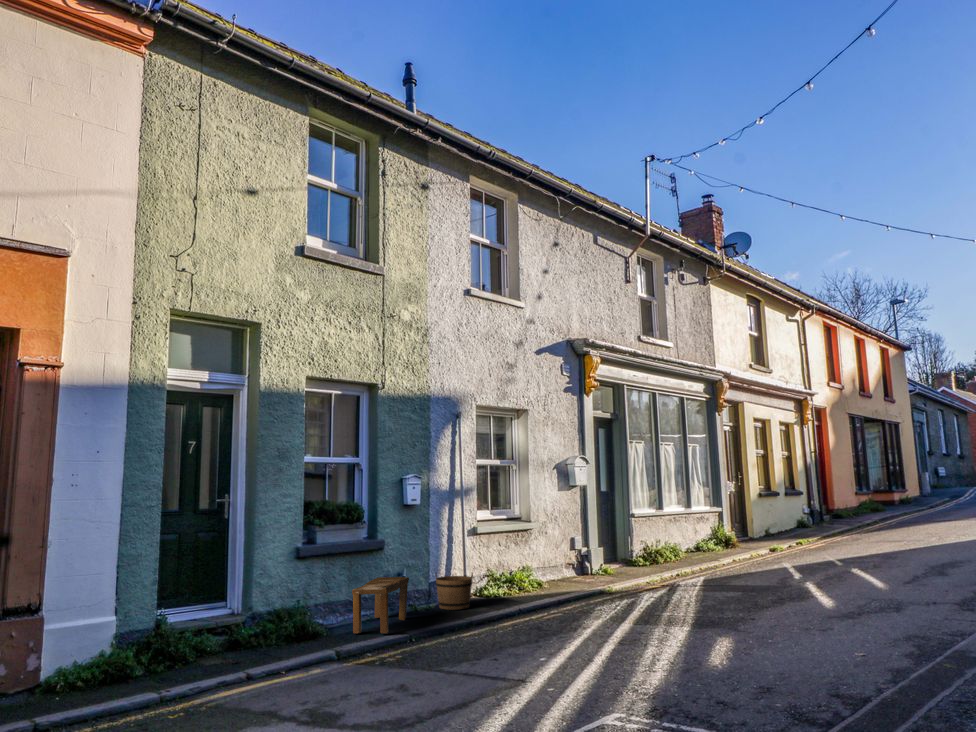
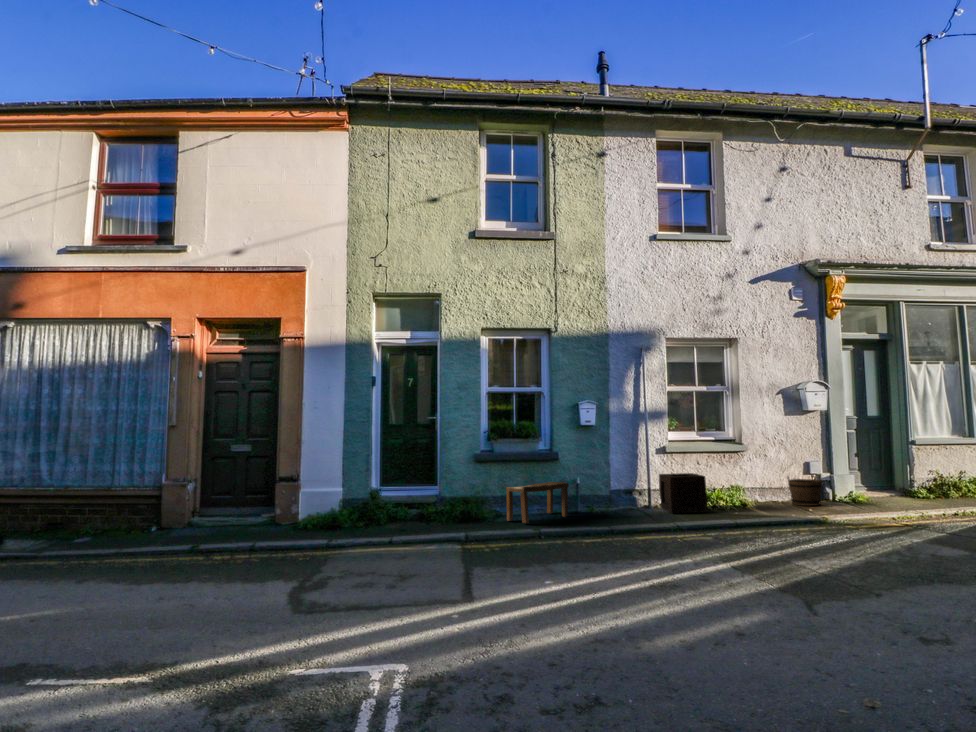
wooden crate: none [470,555,525,602] -> present [659,473,707,513]
bucket: present [436,573,473,610] -> present [788,477,822,506]

